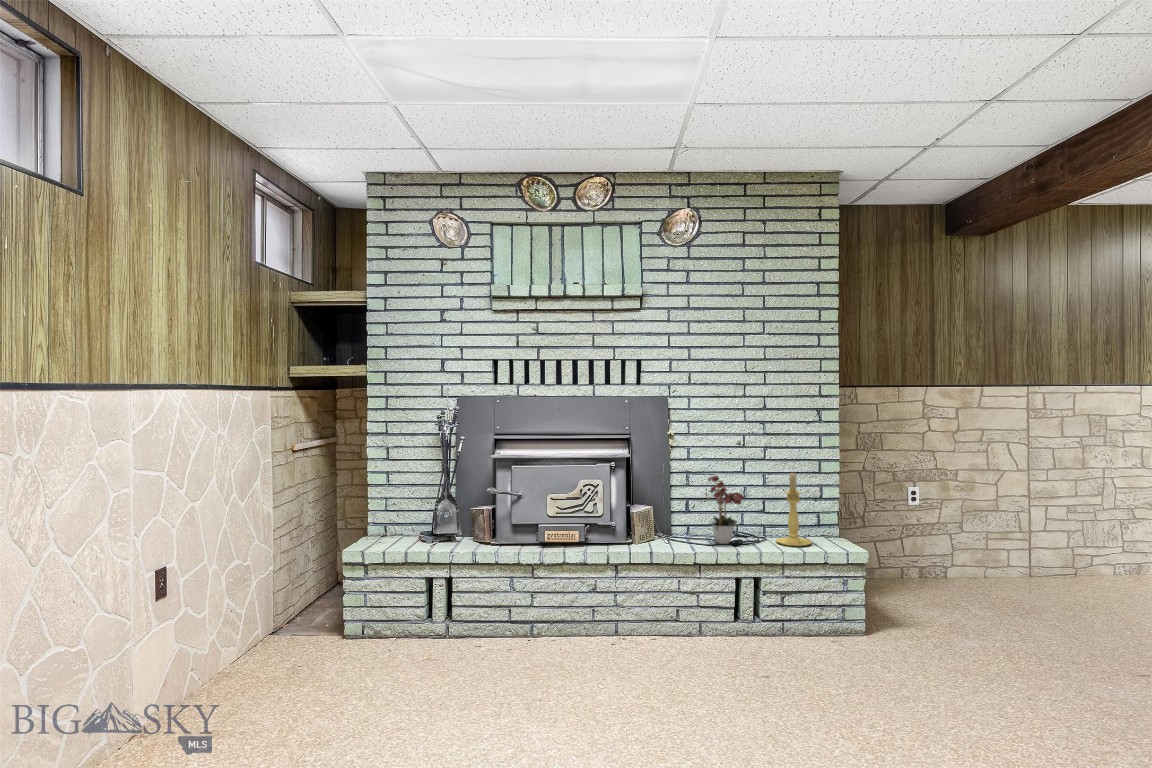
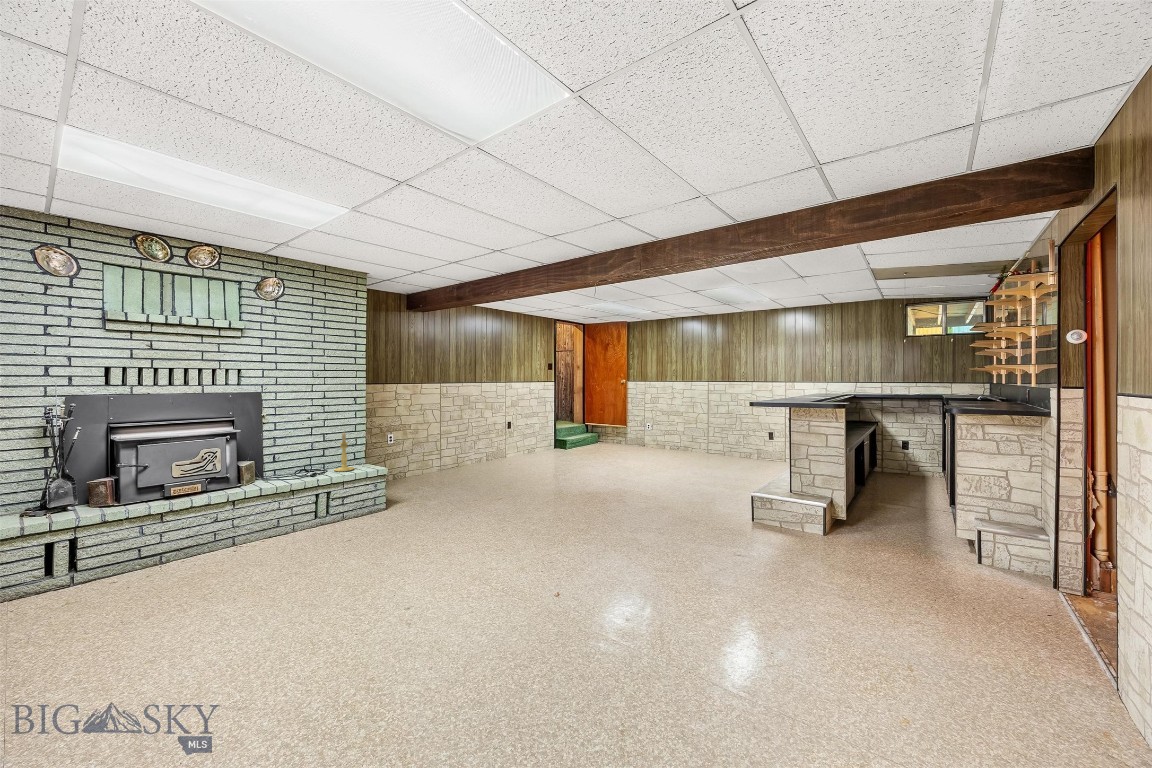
flower arrangement: present [706,476,744,544] -> none [291,436,319,477]

